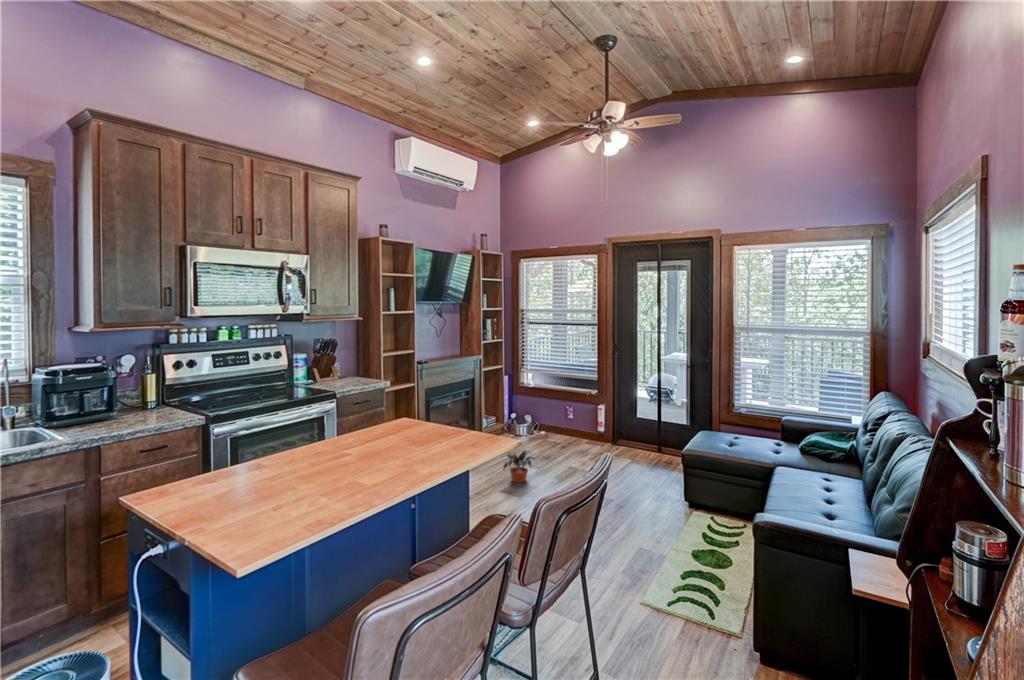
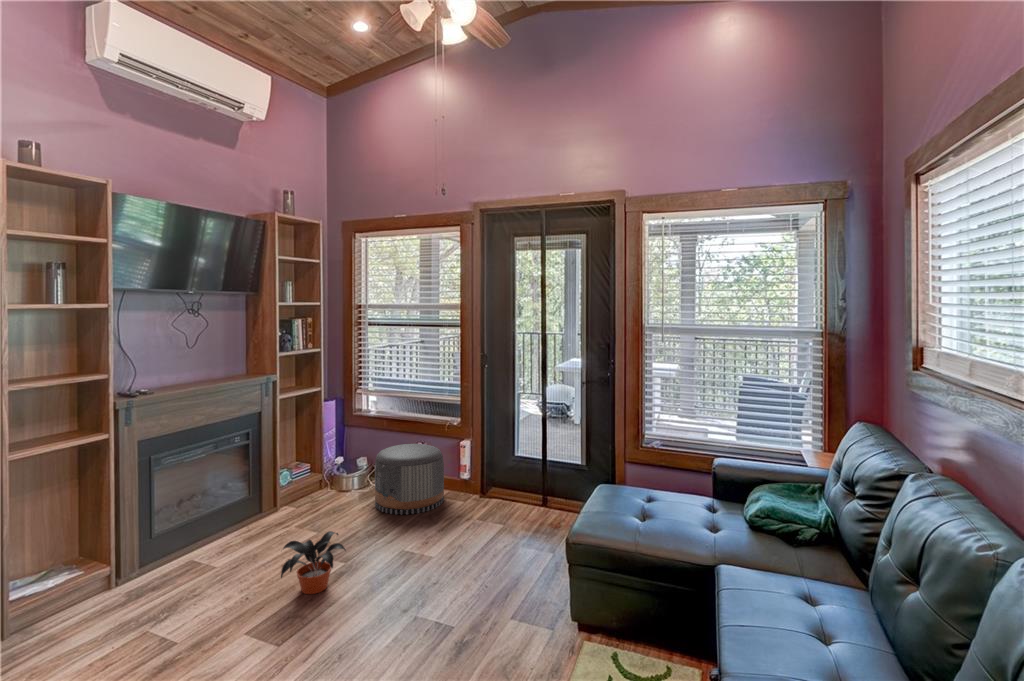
pouf: none [541,406,587,451] -> present [375,444,444,515]

